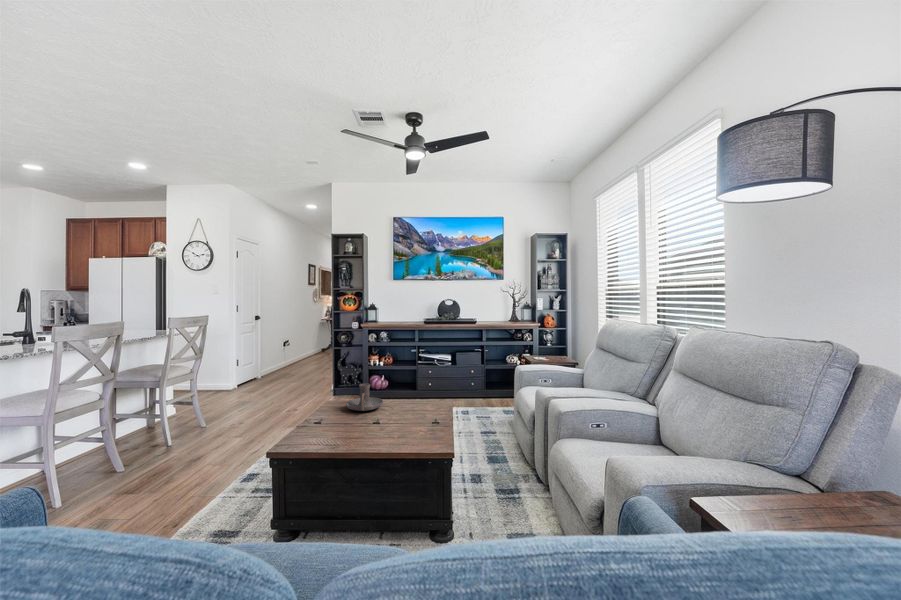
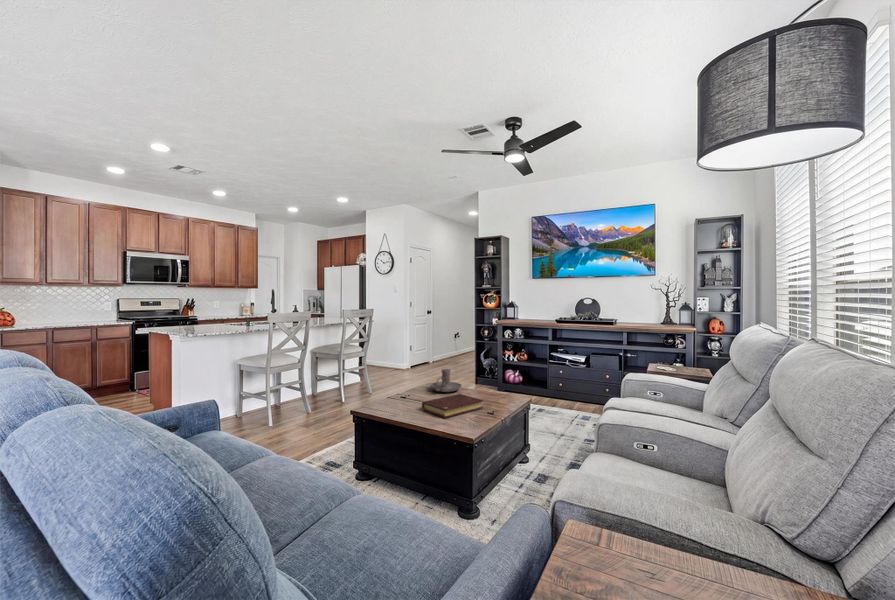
book: none [368,410,430,441] -> present [422,394,483,418]

